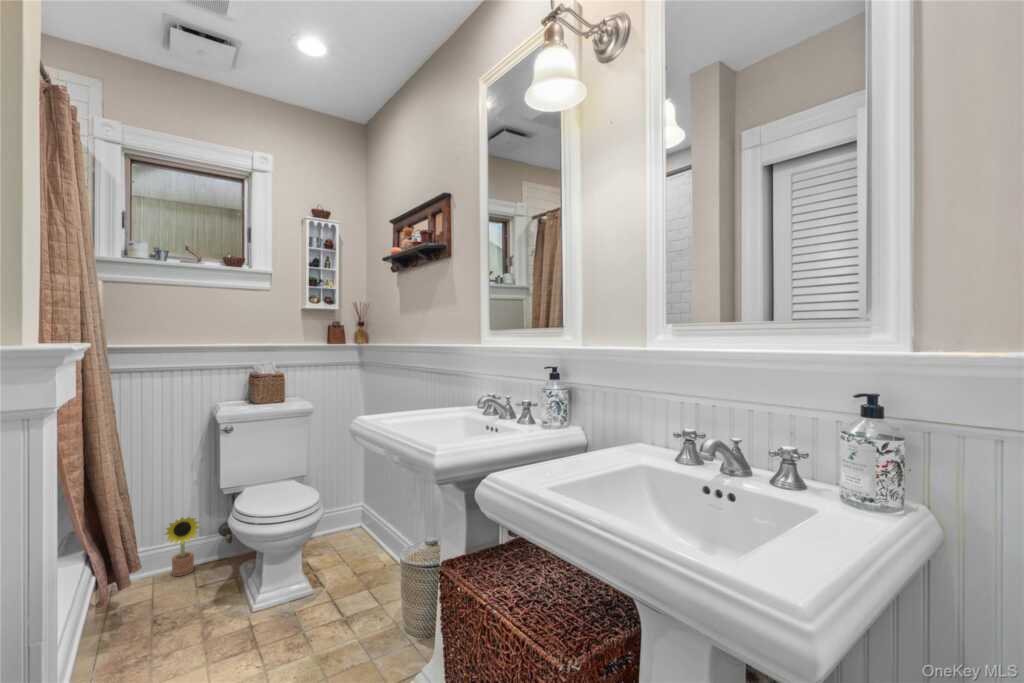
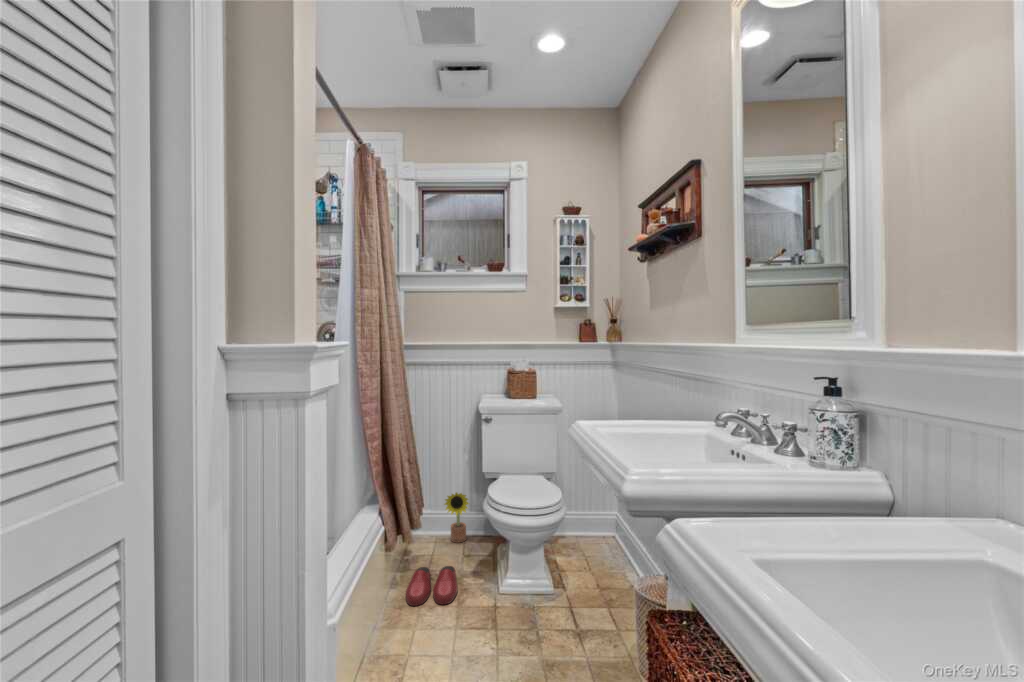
slippers: none [124,600,198,656] -> present [406,566,457,606]

